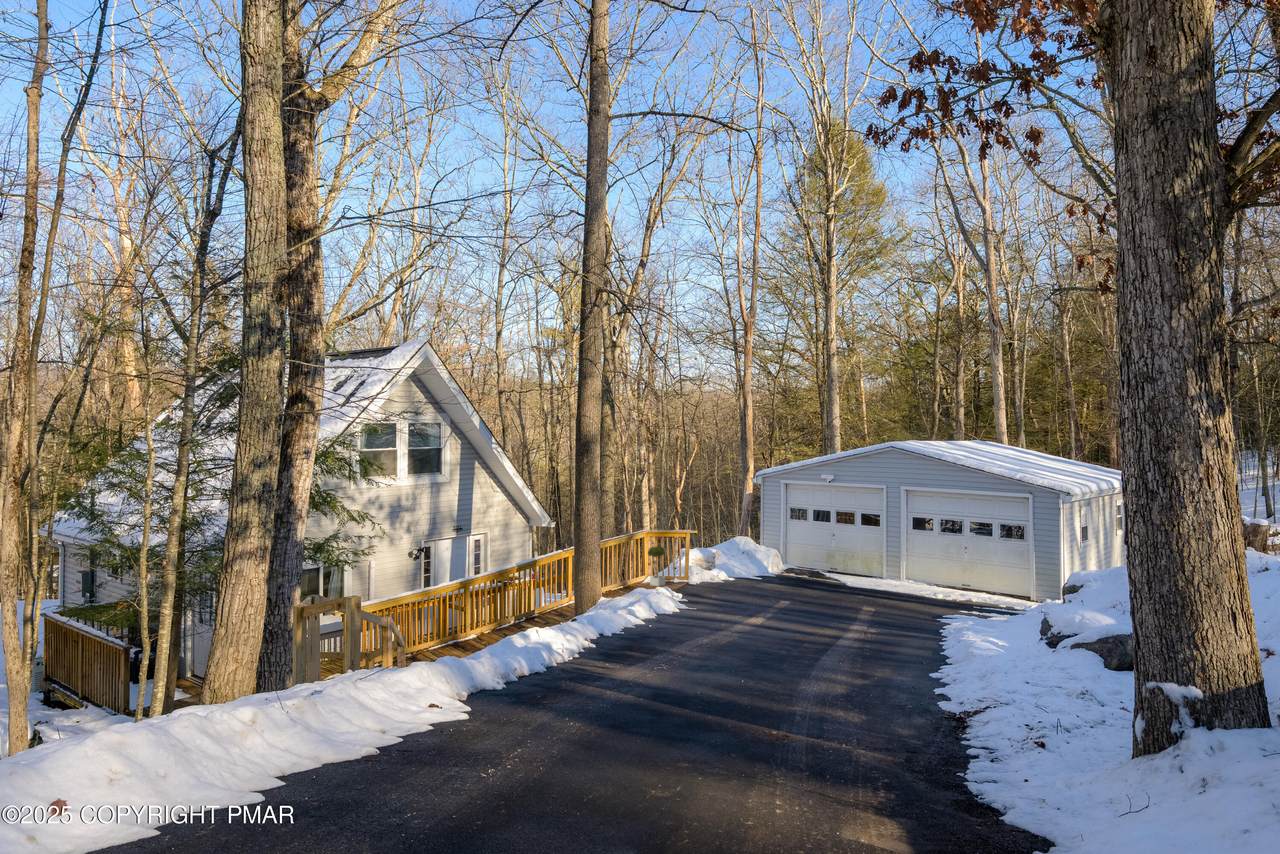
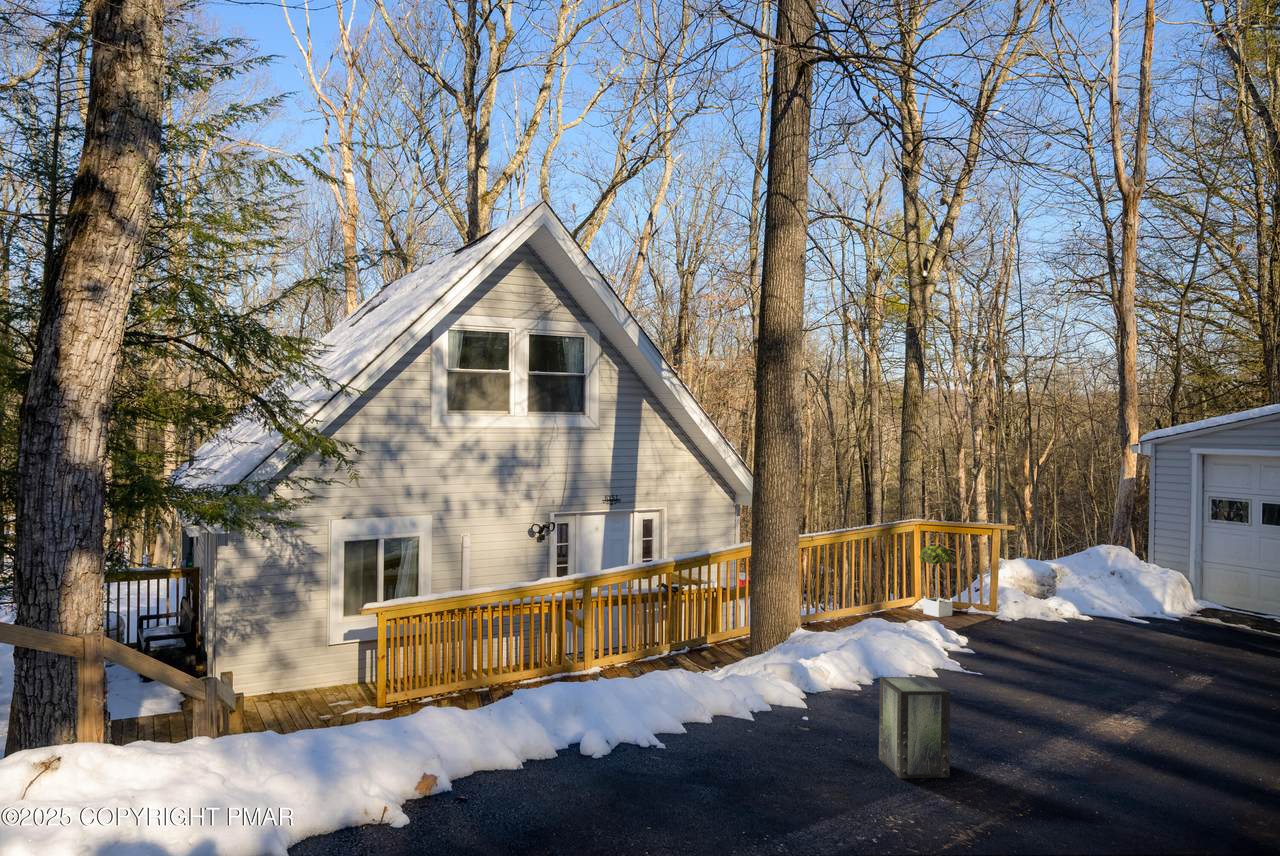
storage box: none [658,606,686,647] -> present [879,677,950,778]

